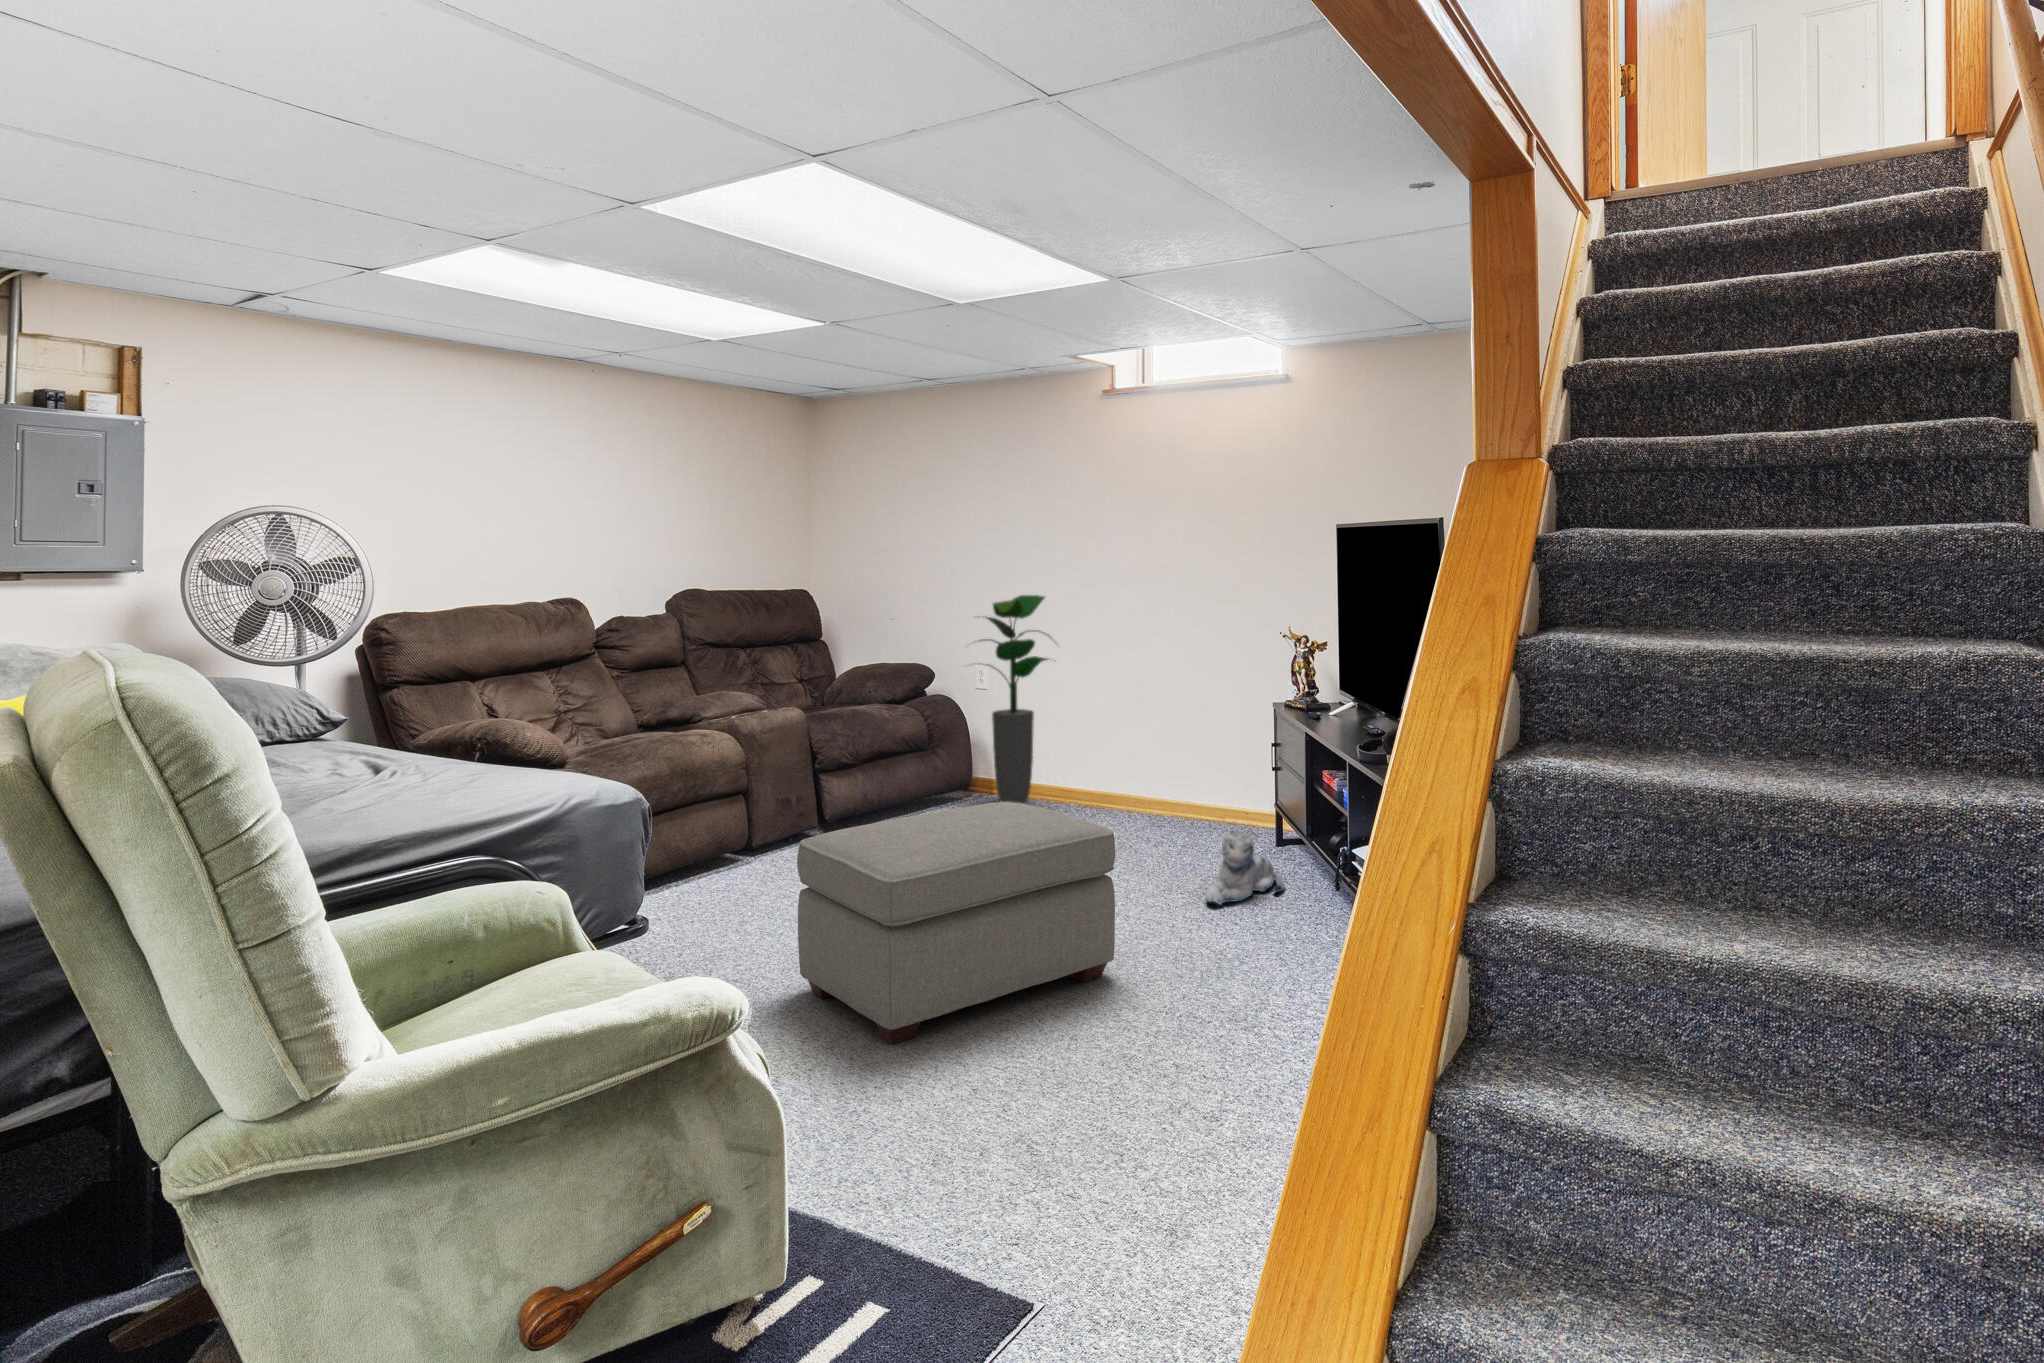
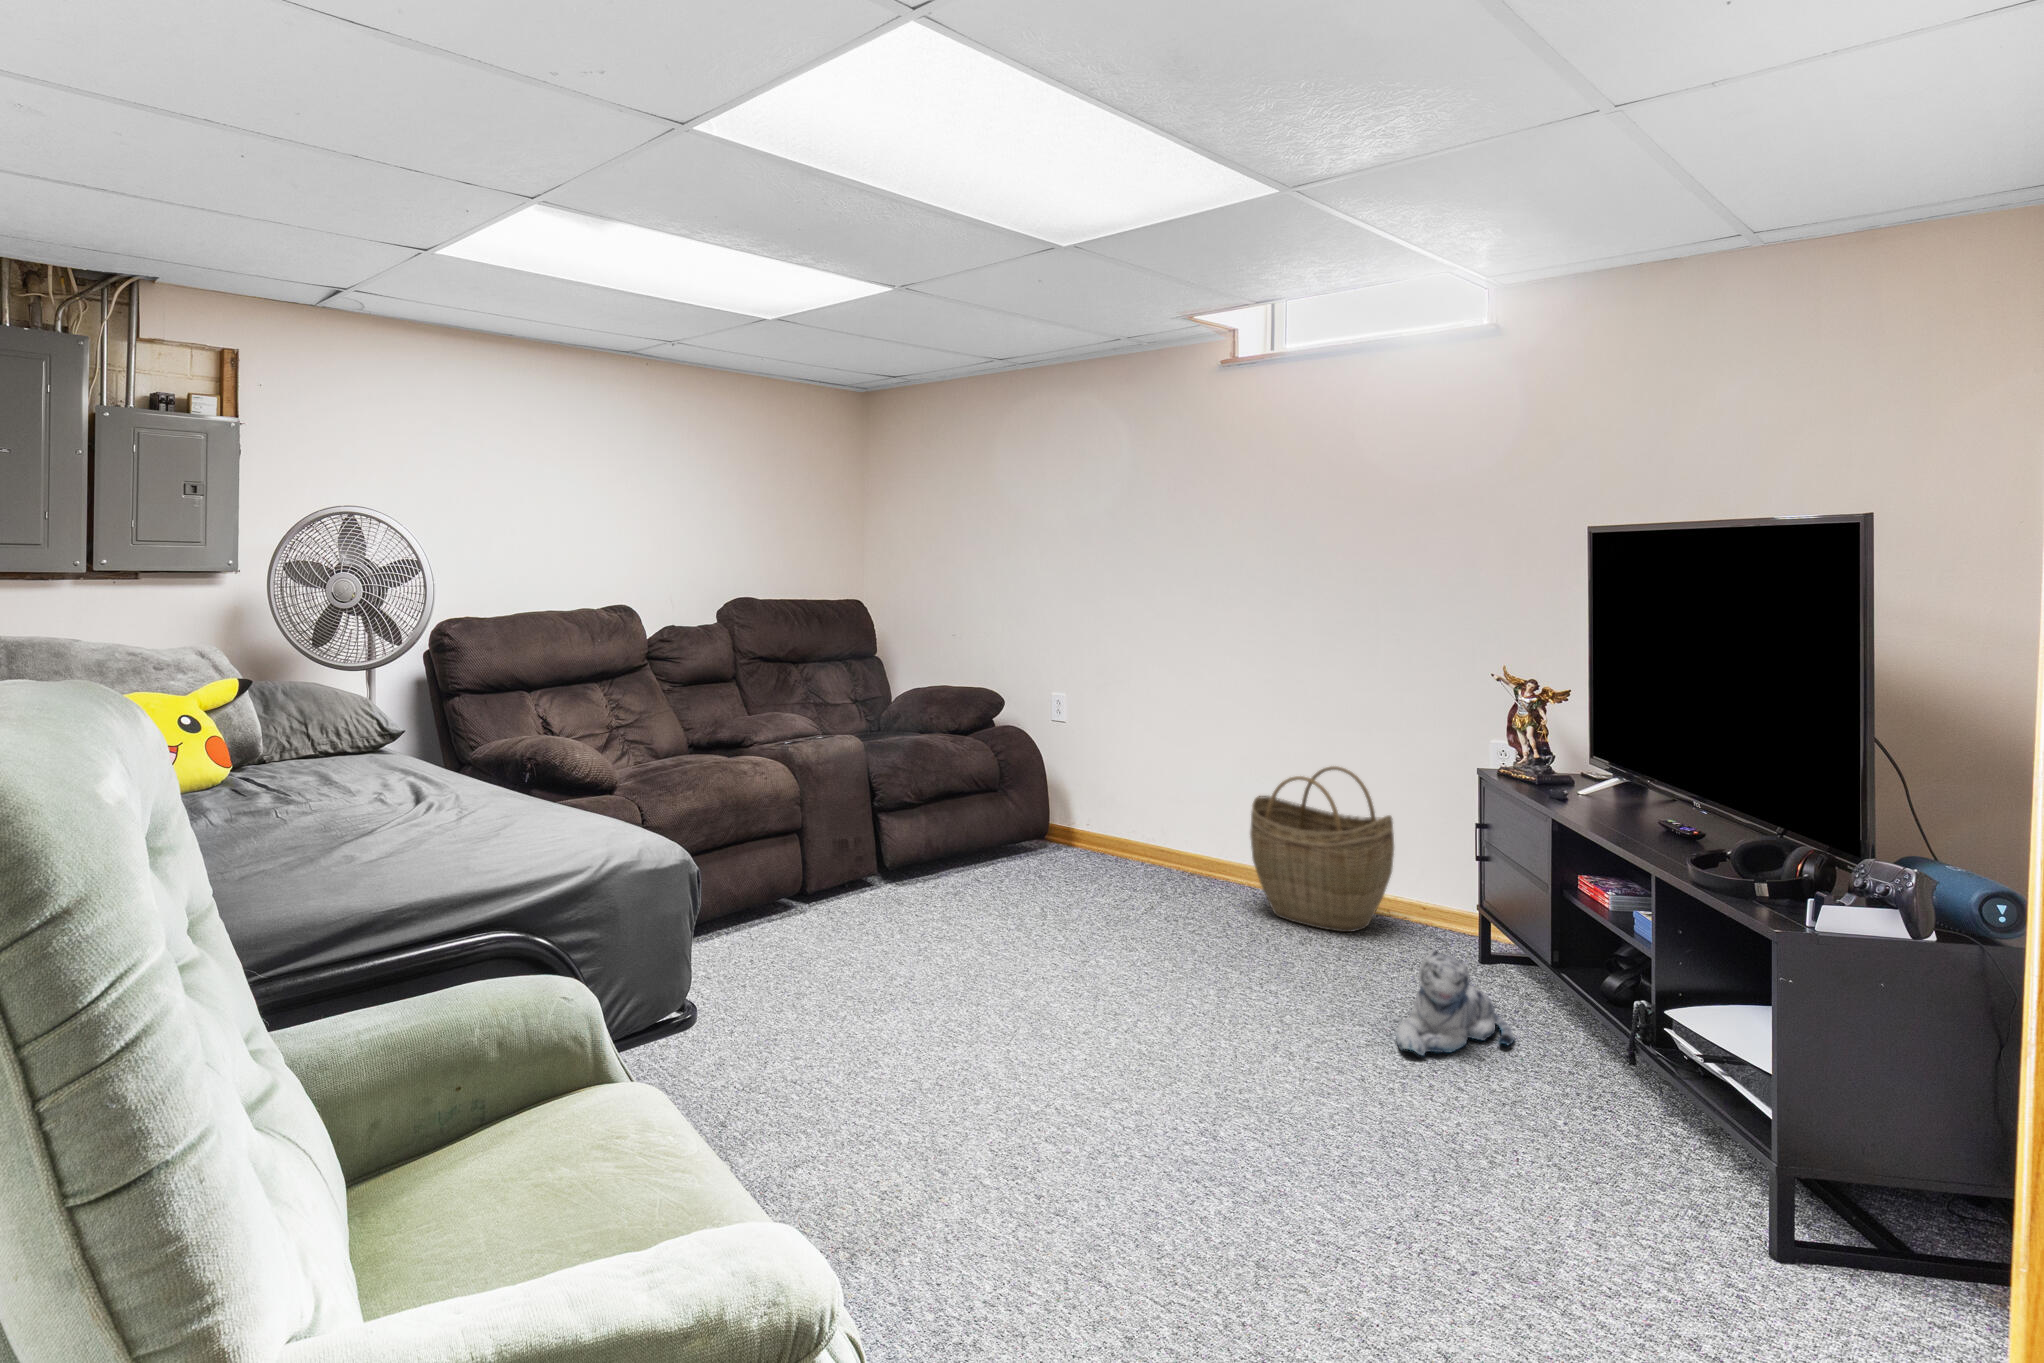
potted plant: present [980,595,1057,804] -> none [1045,613,1167,873]
woven basket: none [1121,709,1223,835] -> present [1250,766,1394,932]
ottoman: present [797,802,1115,1044] -> none [863,891,1290,1226]

